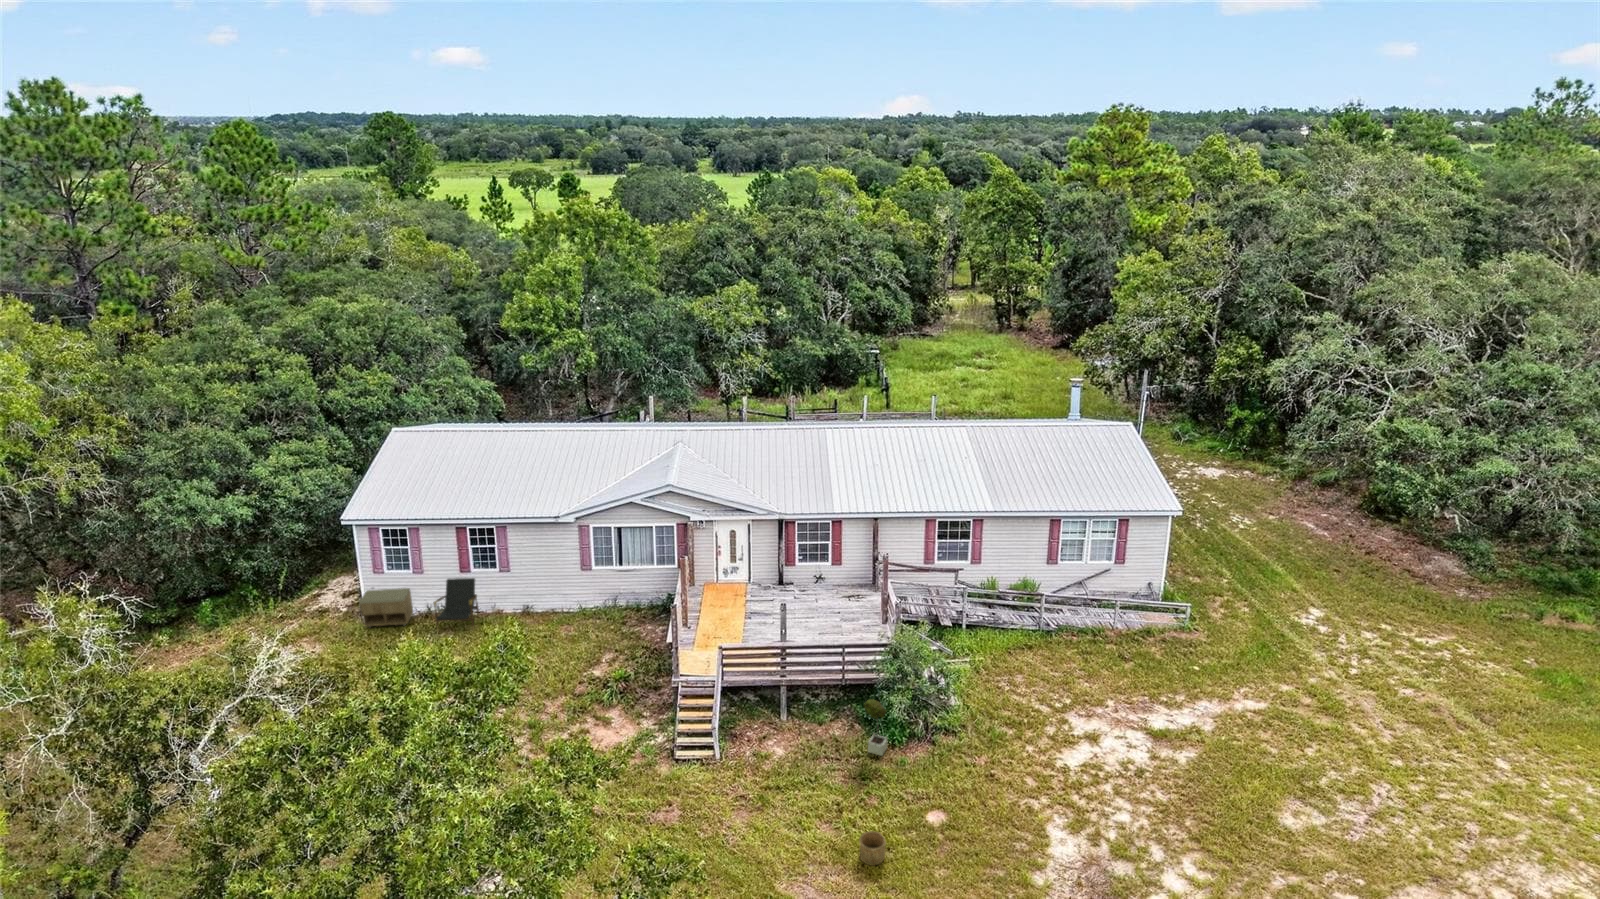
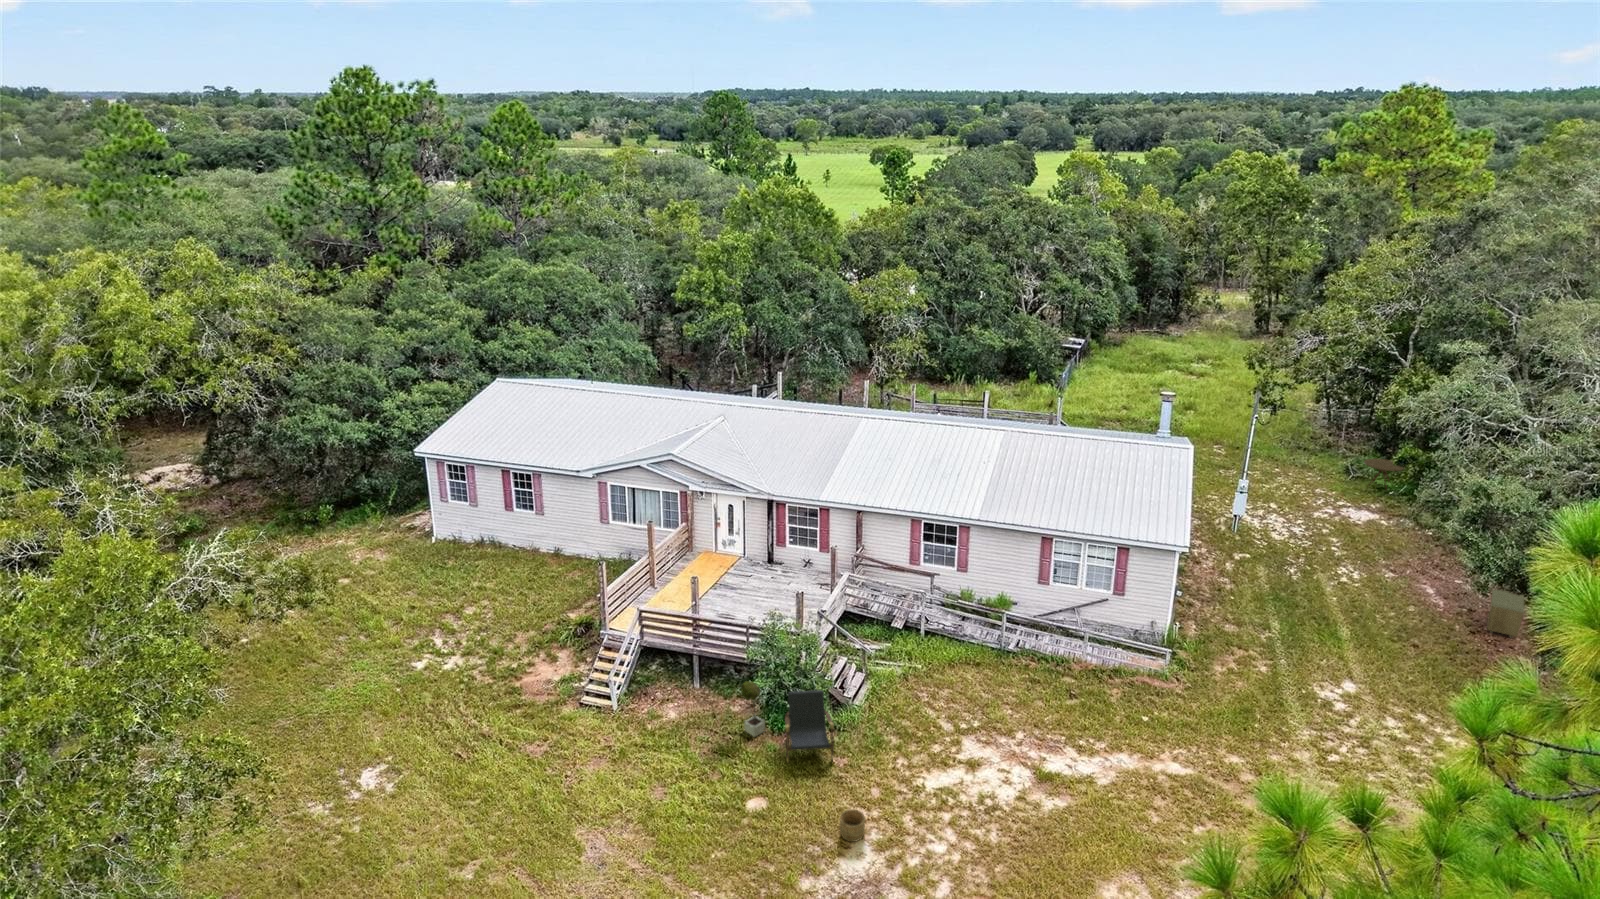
round table: none [1193,428,1225,454] -> present [1364,458,1403,489]
lounge chair: present [434,578,479,631] -> present [785,690,834,762]
storage bench: present [360,588,413,627] -> present [1487,590,1524,637]
wooden bucket: present [859,831,886,866] -> present [840,809,865,842]

